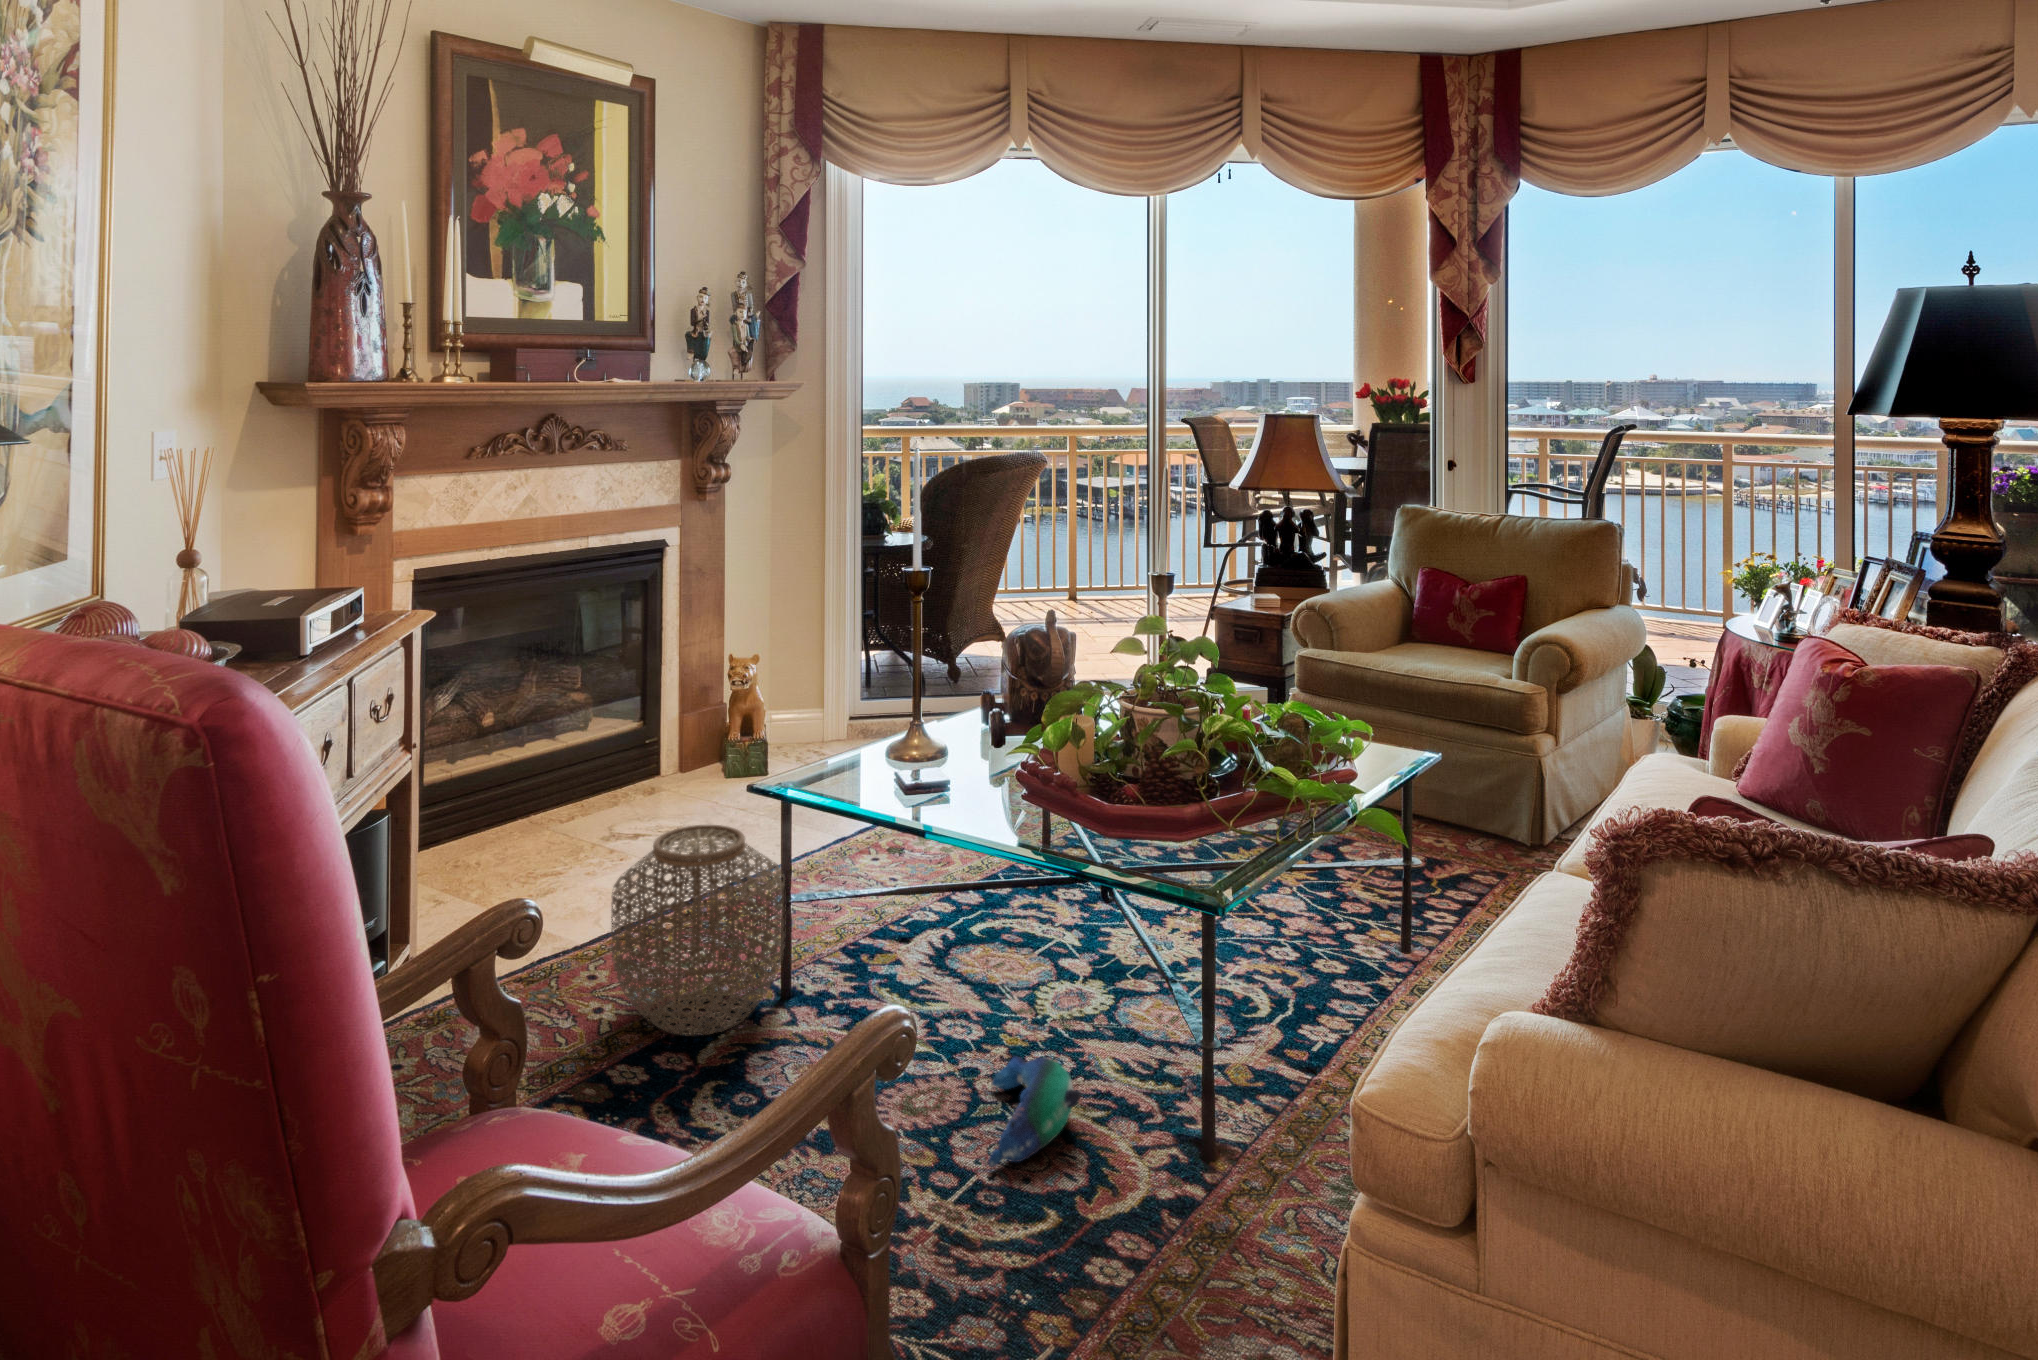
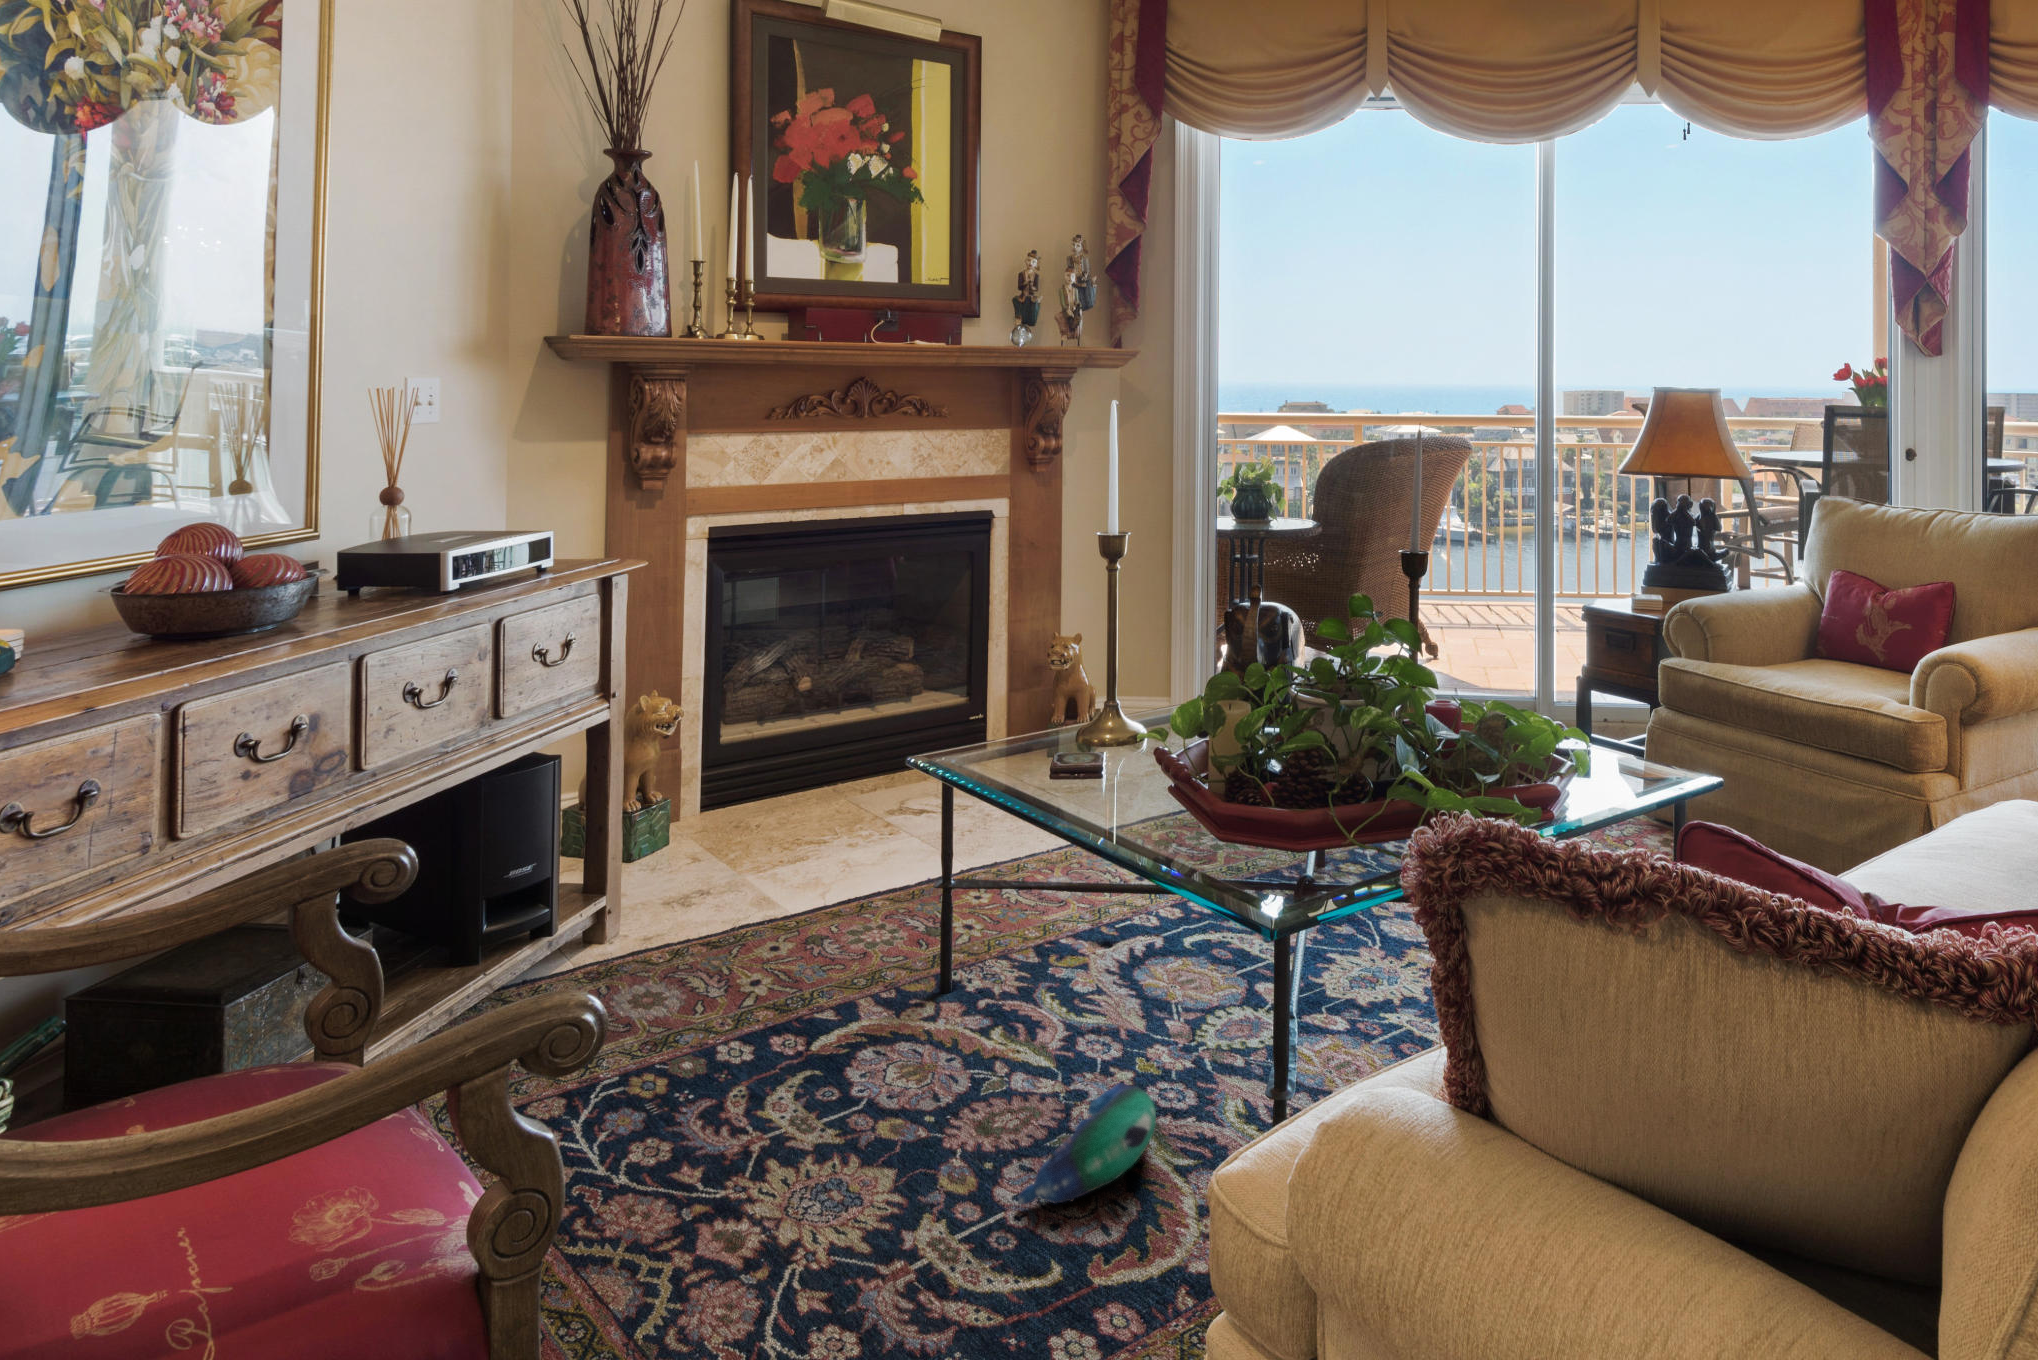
woven basket: present [611,825,786,1036] -> none [745,795,938,1024]

